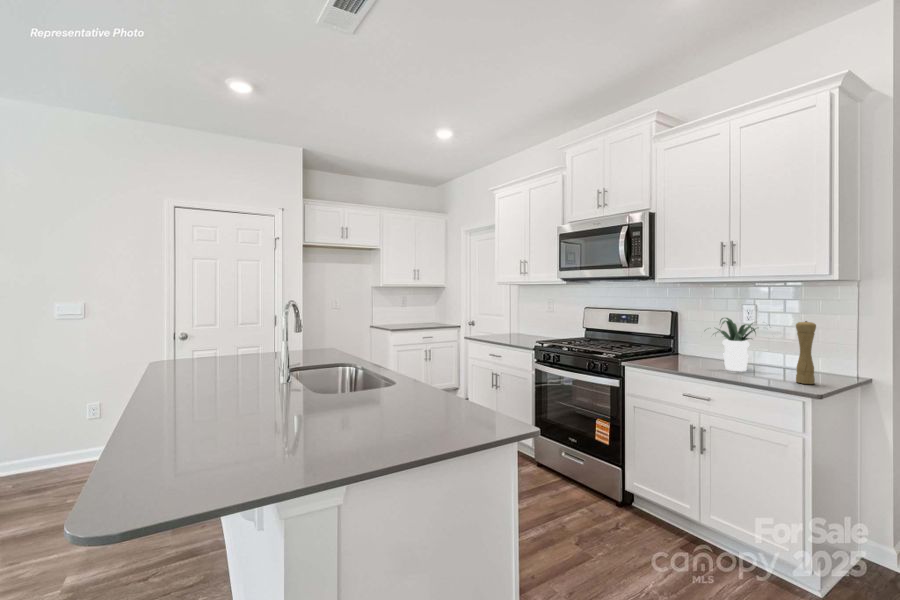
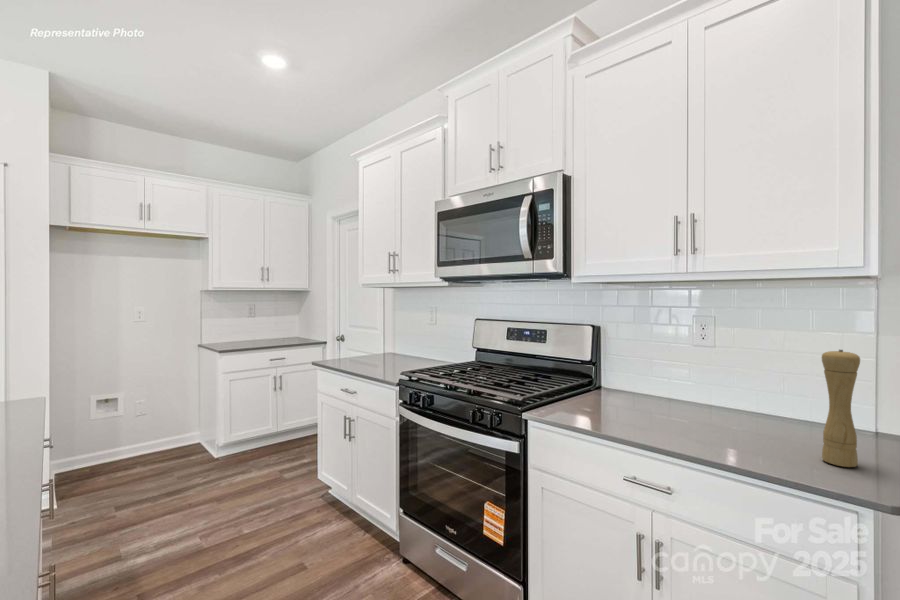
potted plant: present [717,318,756,371] -> none [647,339,764,430]

